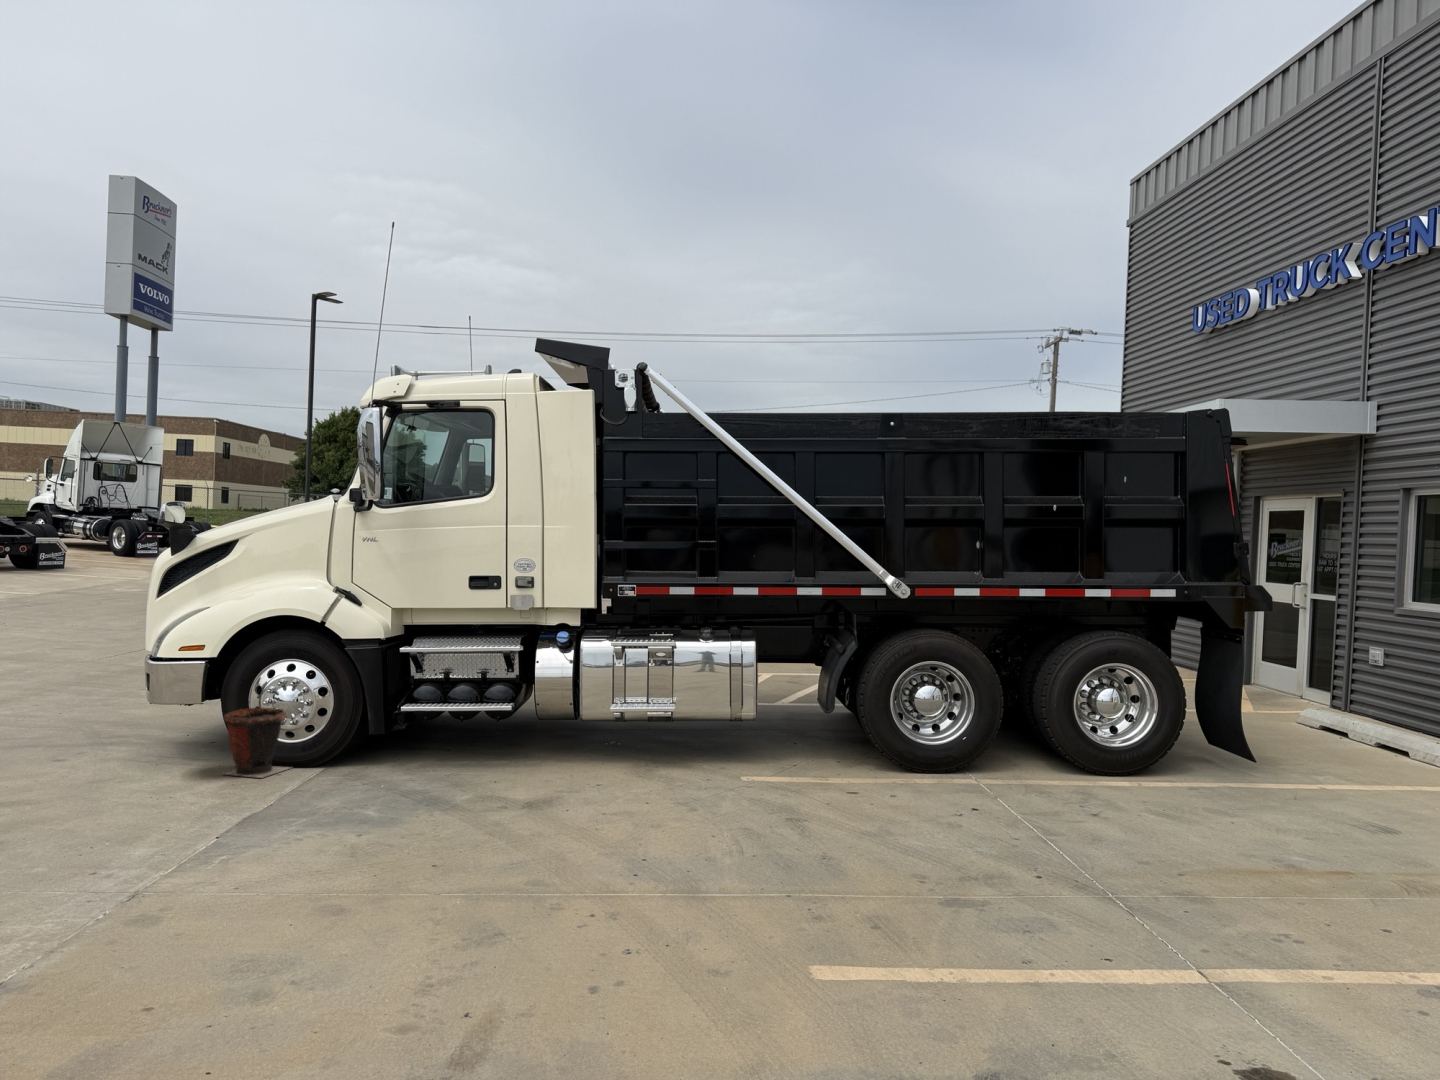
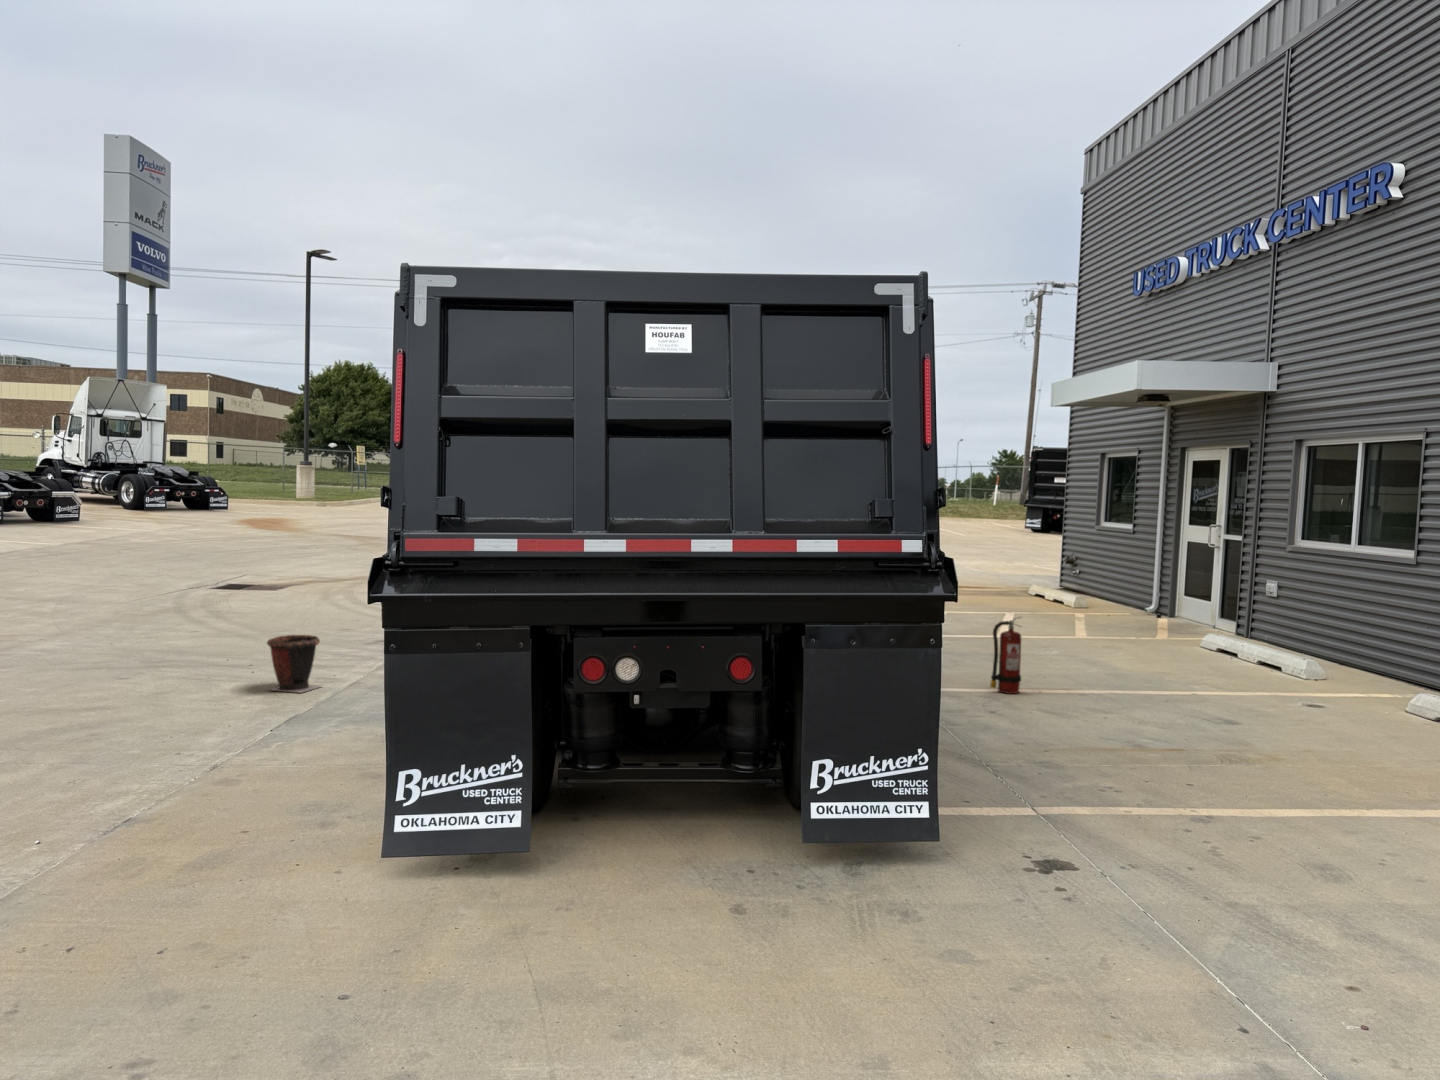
fire extinguisher: none [1074,692,1111,784] -> present [990,617,1021,694]

